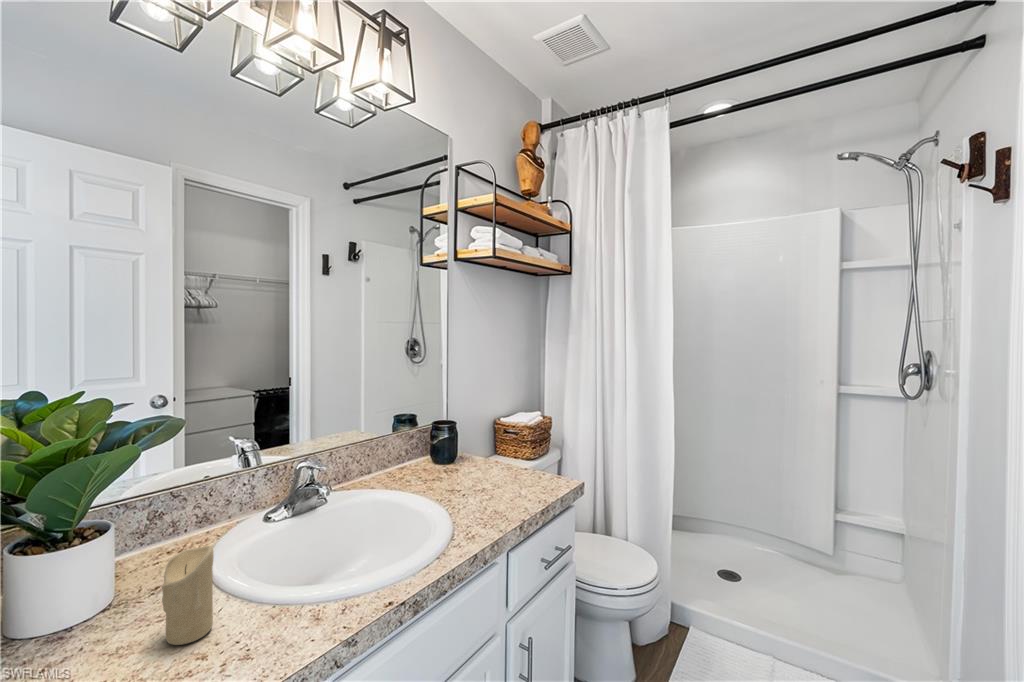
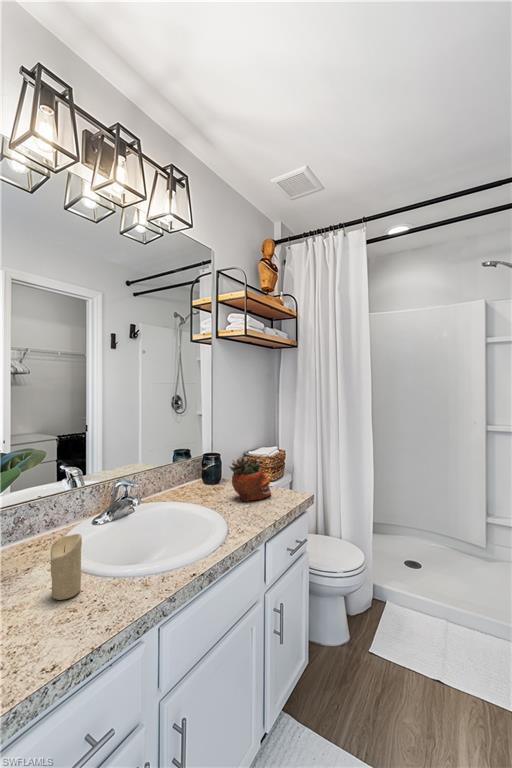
succulent planter: none [464,426,524,489] -> present [230,456,271,501]

